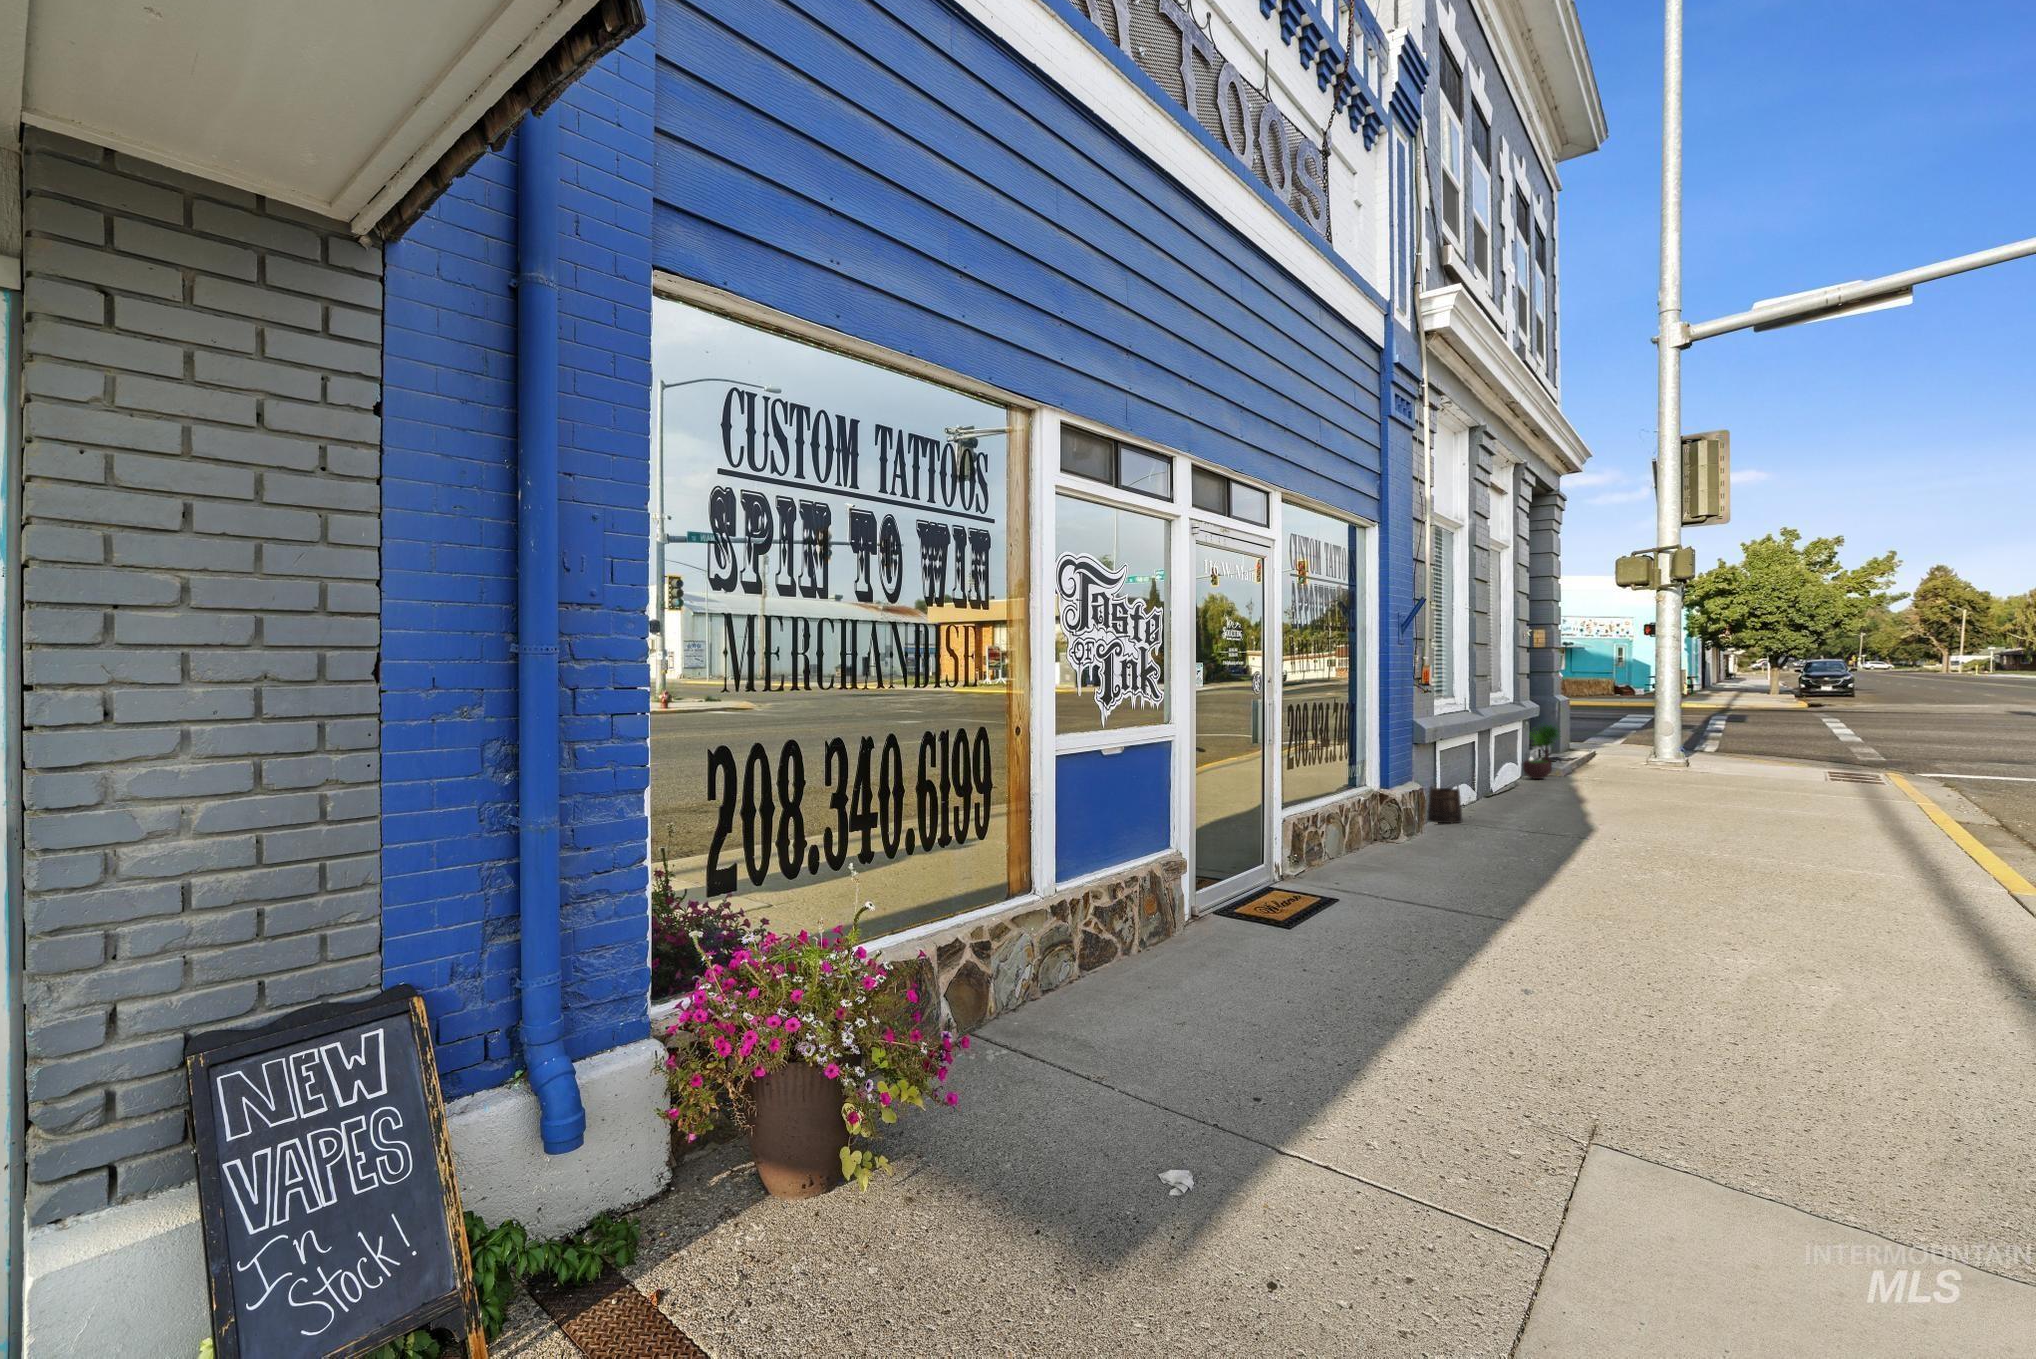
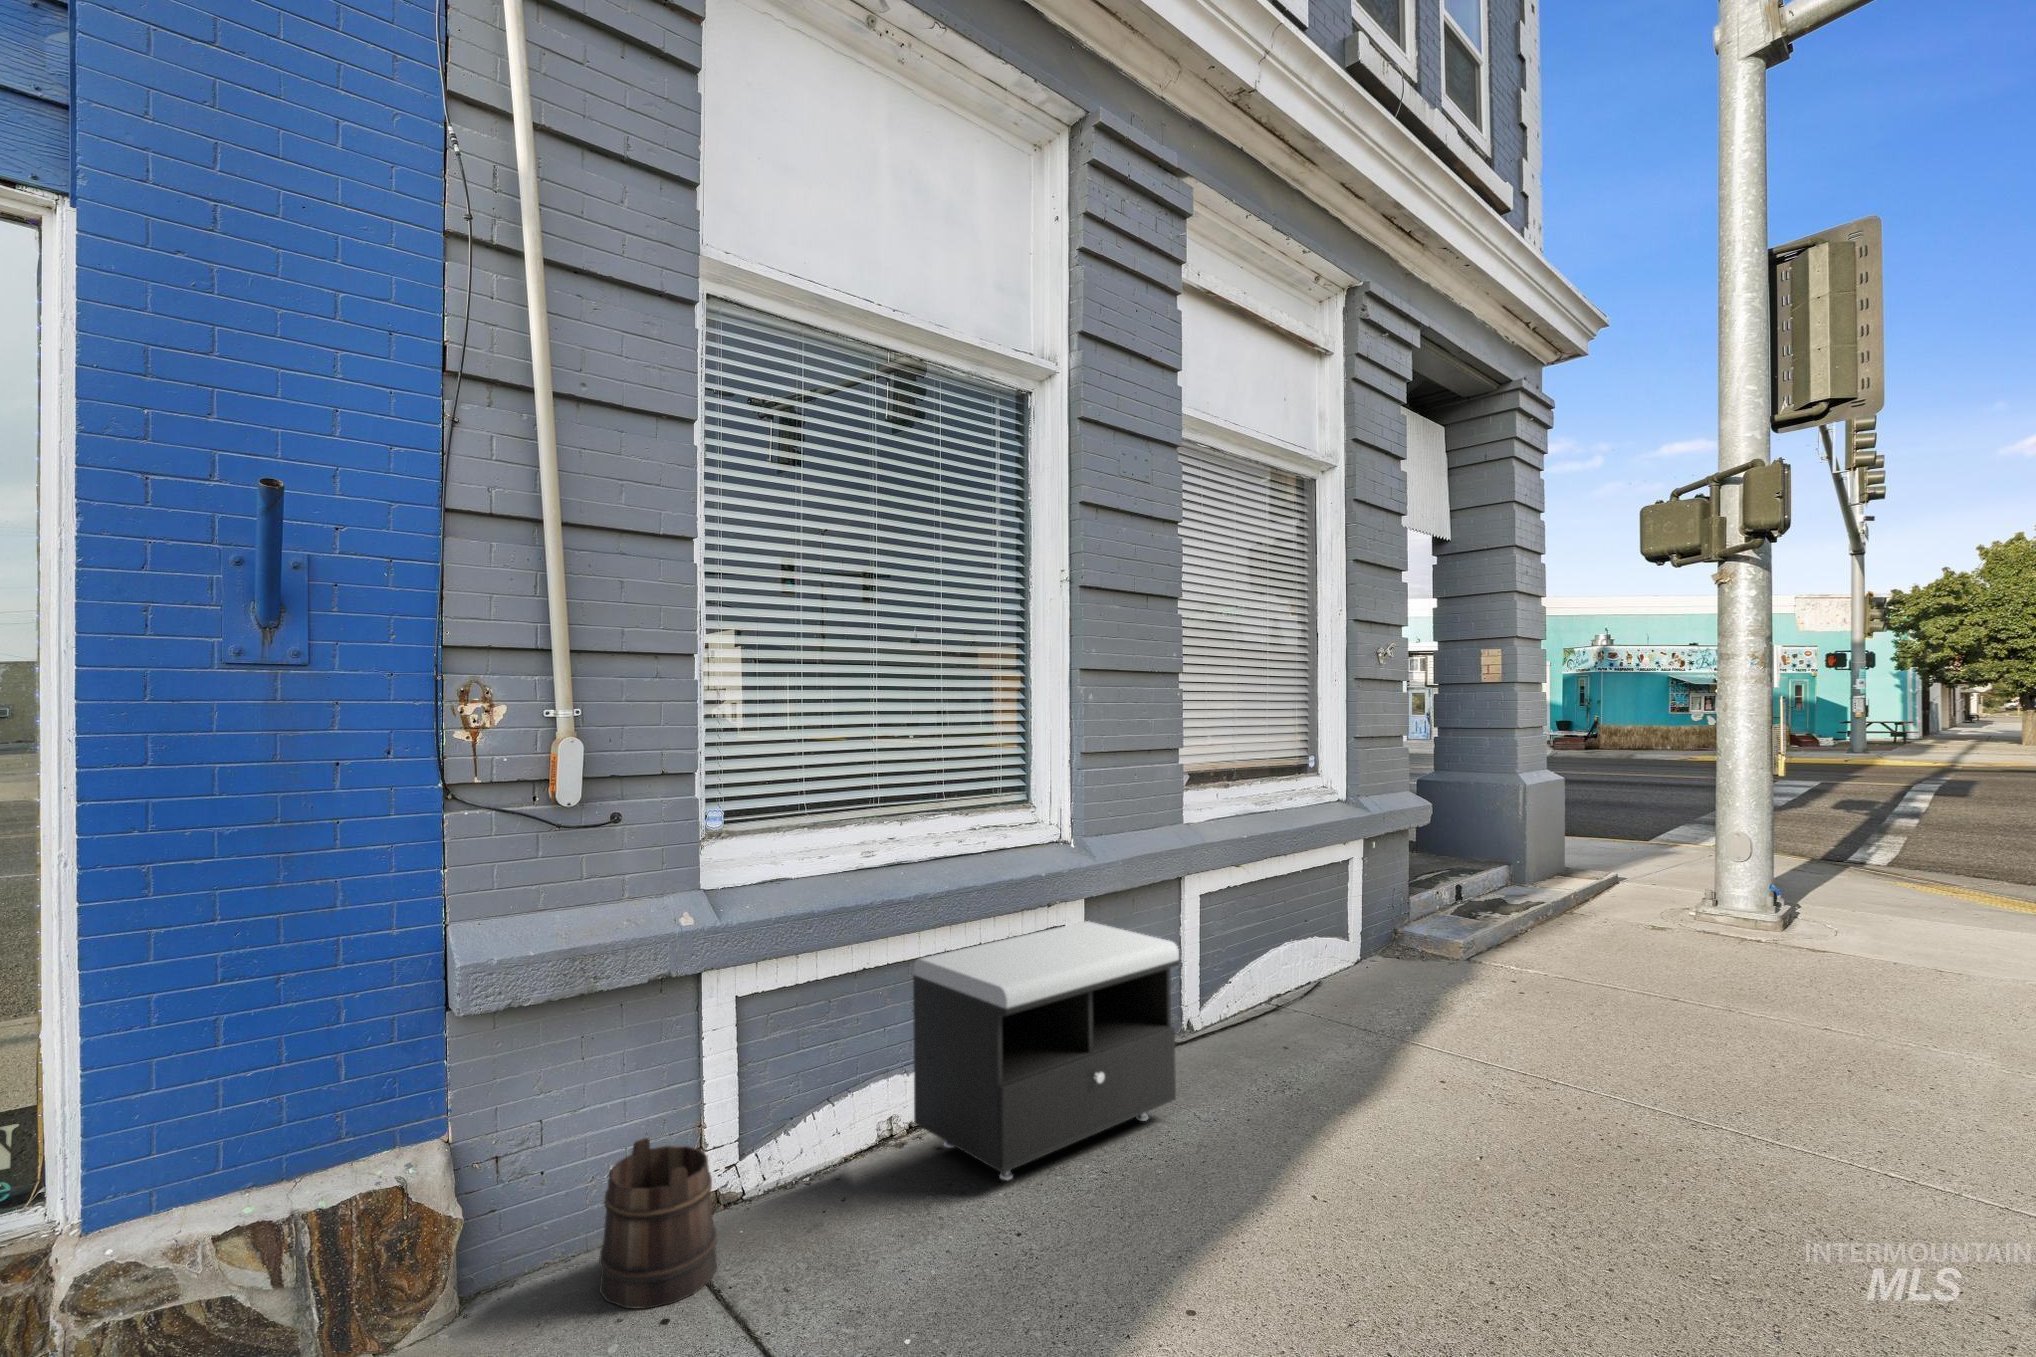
potted tree: present [1523,725,1561,779] -> none [1355,845,1435,978]
storage bench: none [1455,738,1530,810] -> present [913,921,1180,1181]

